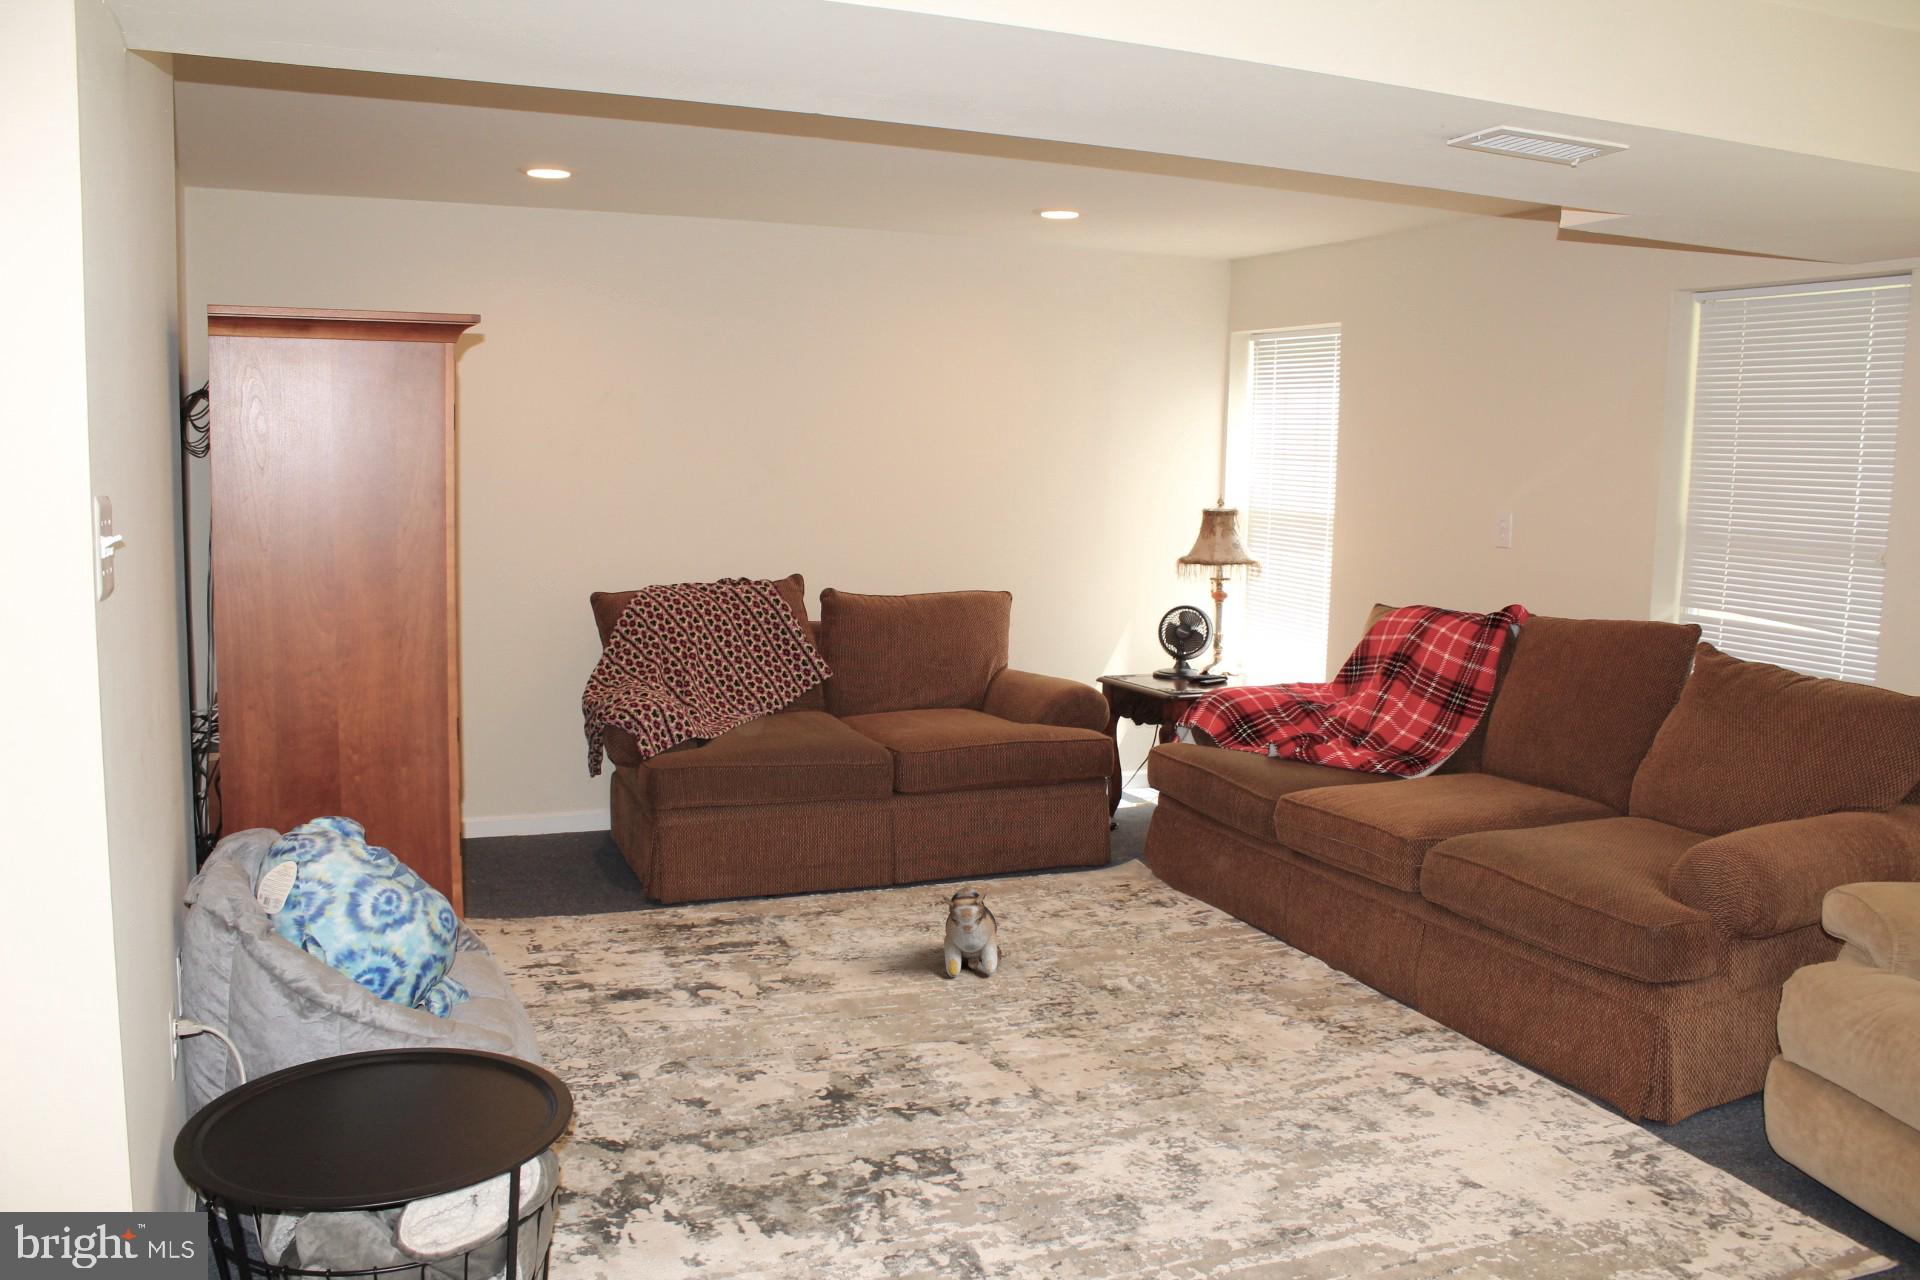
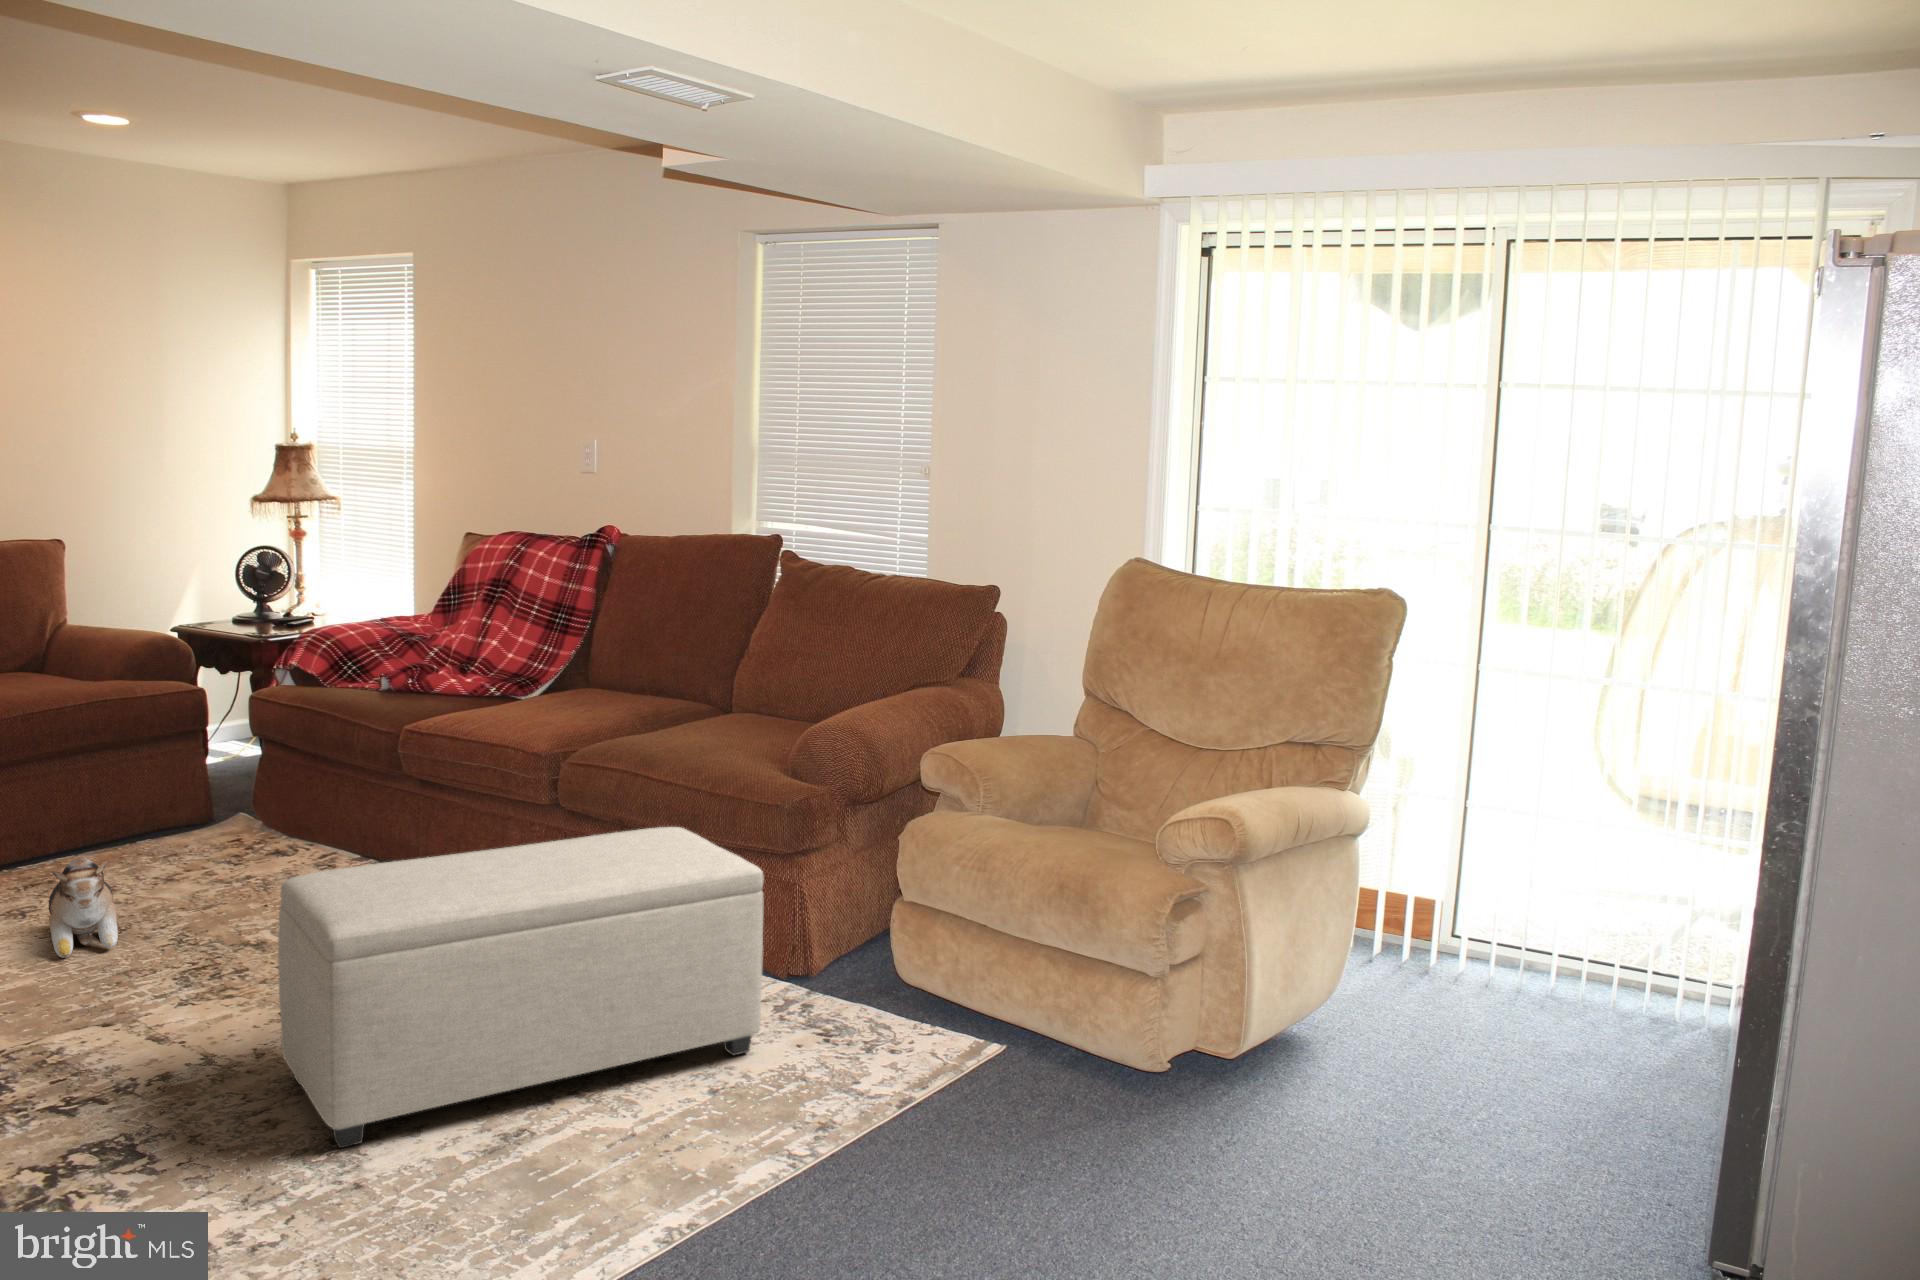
ottoman: none [1090,919,1608,1205] -> present [278,827,764,1148]

